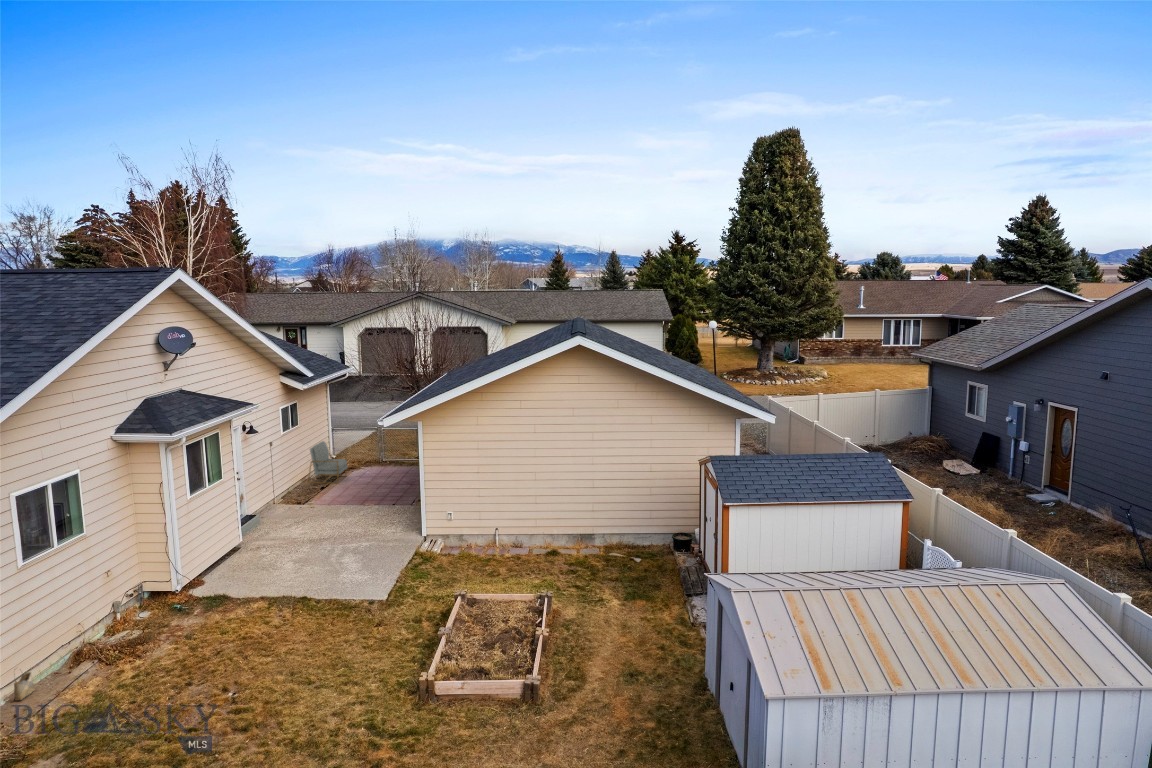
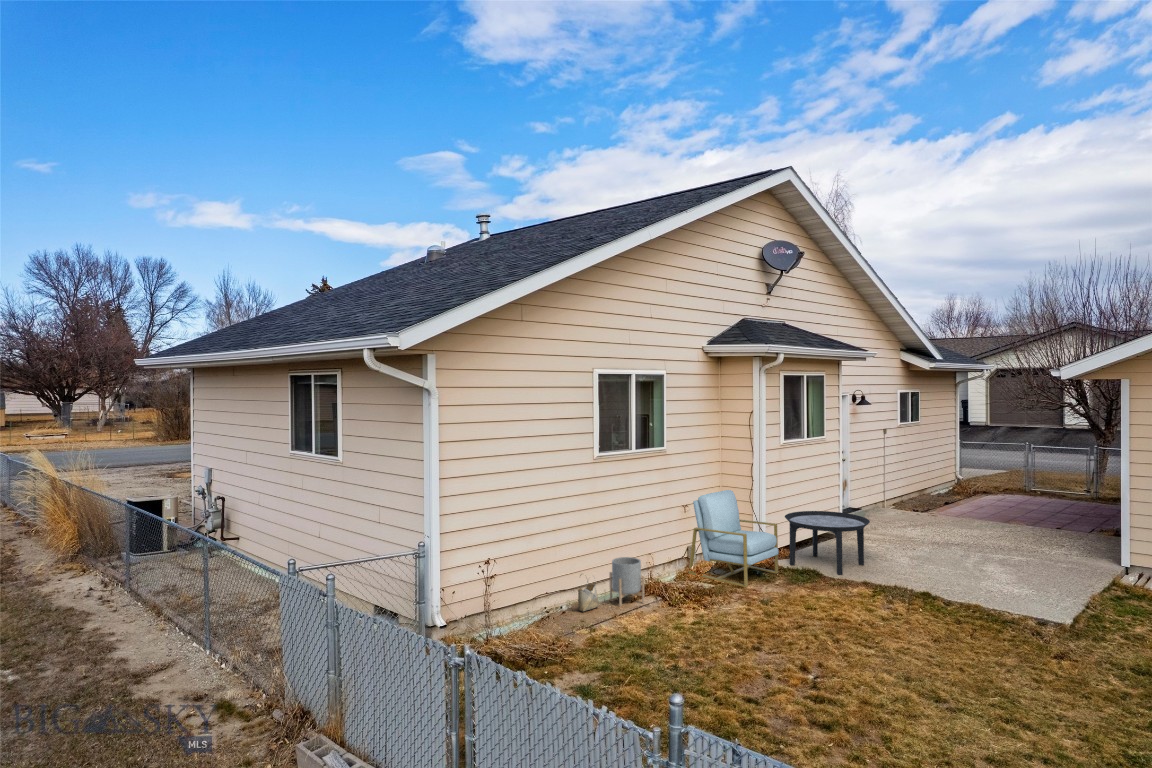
chair: present [307,441,347,483] -> present [688,490,779,587]
round table: none [199,539,268,593] -> present [785,511,870,575]
planter: none [42,636,81,683] -> present [609,557,644,606]

